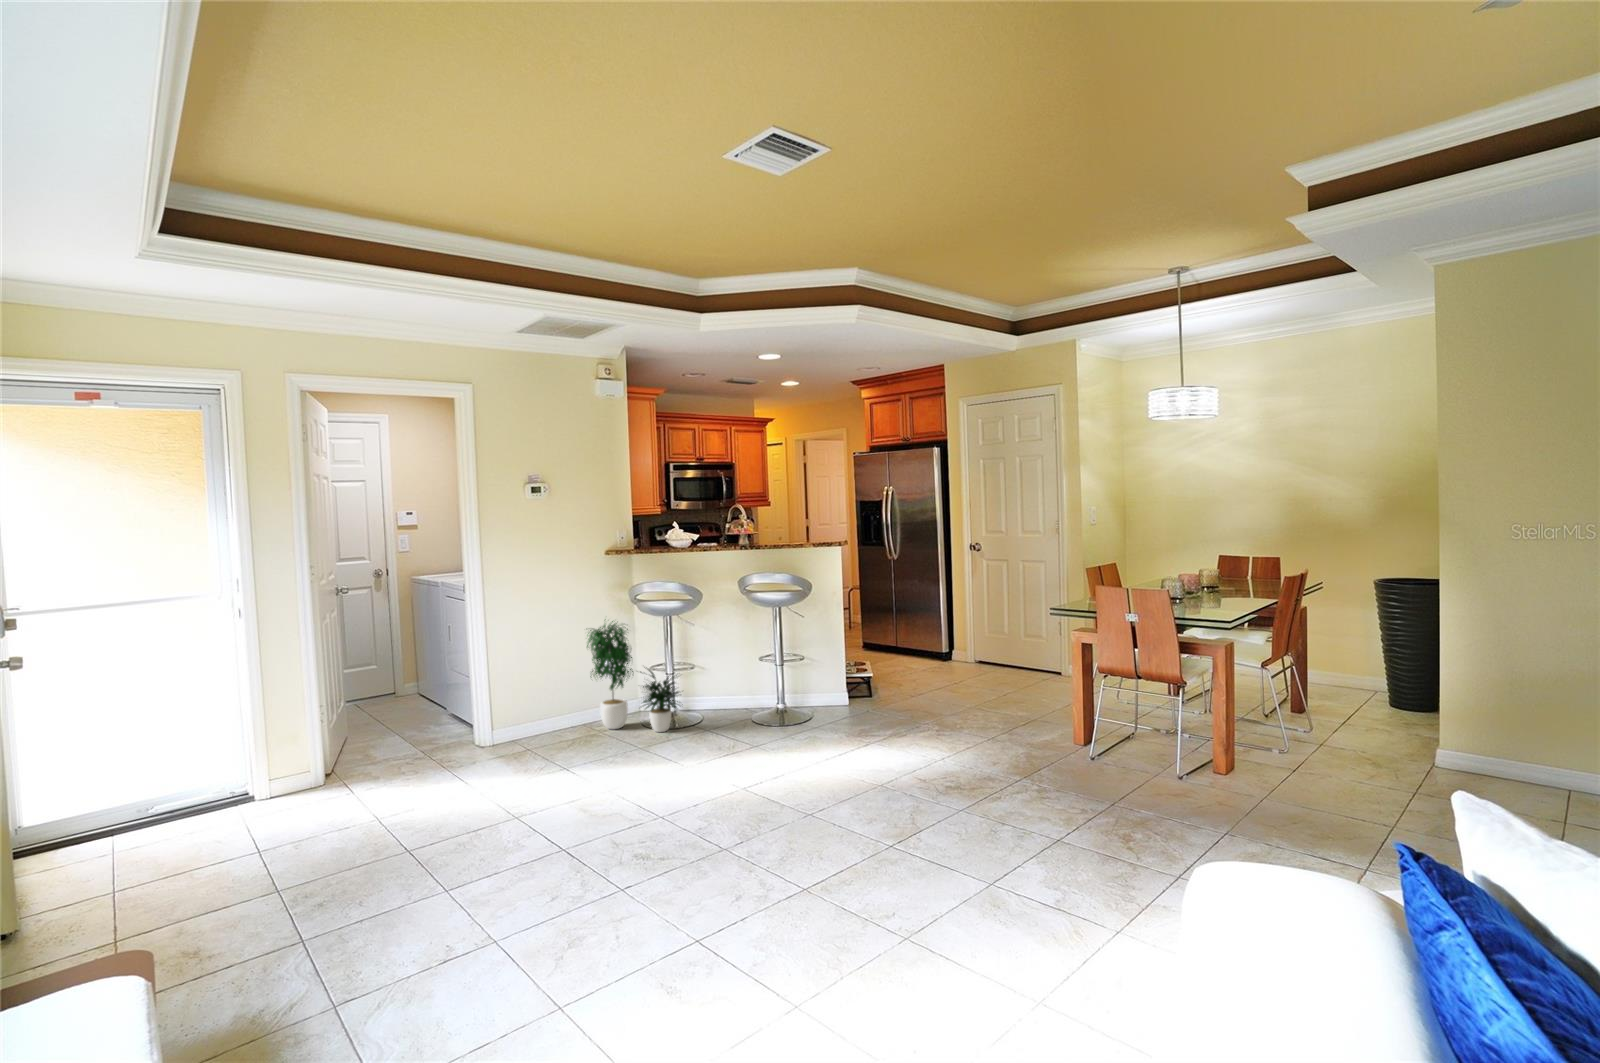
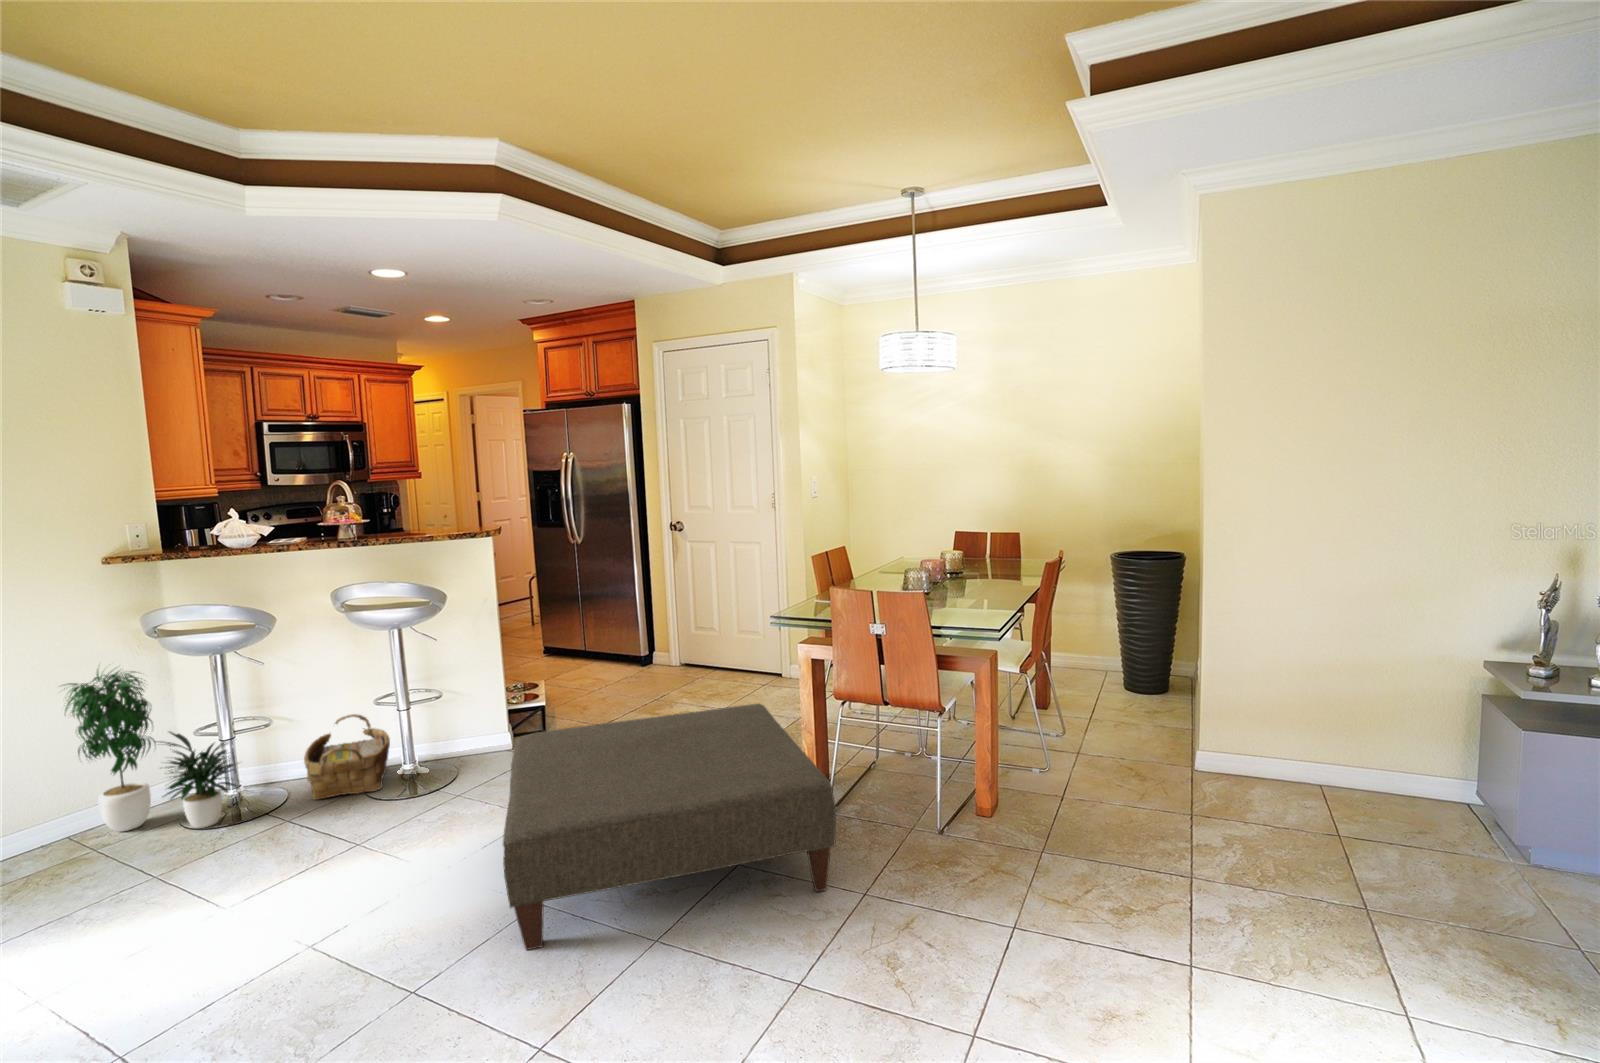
woven basket: none [719,668,772,724] -> present [304,714,390,800]
ottoman: none [872,680,1128,821] -> present [503,703,836,950]

